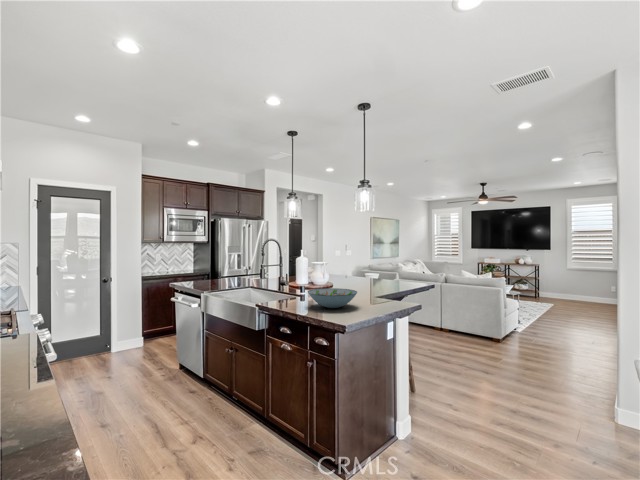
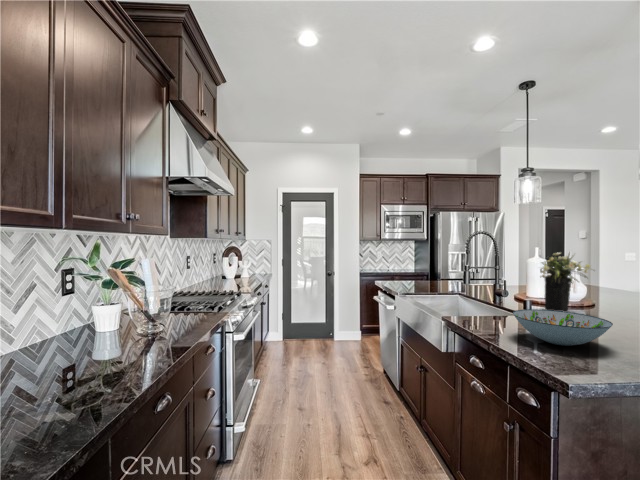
flower arrangement: none [308,251,339,291] -> present [540,252,591,312]

